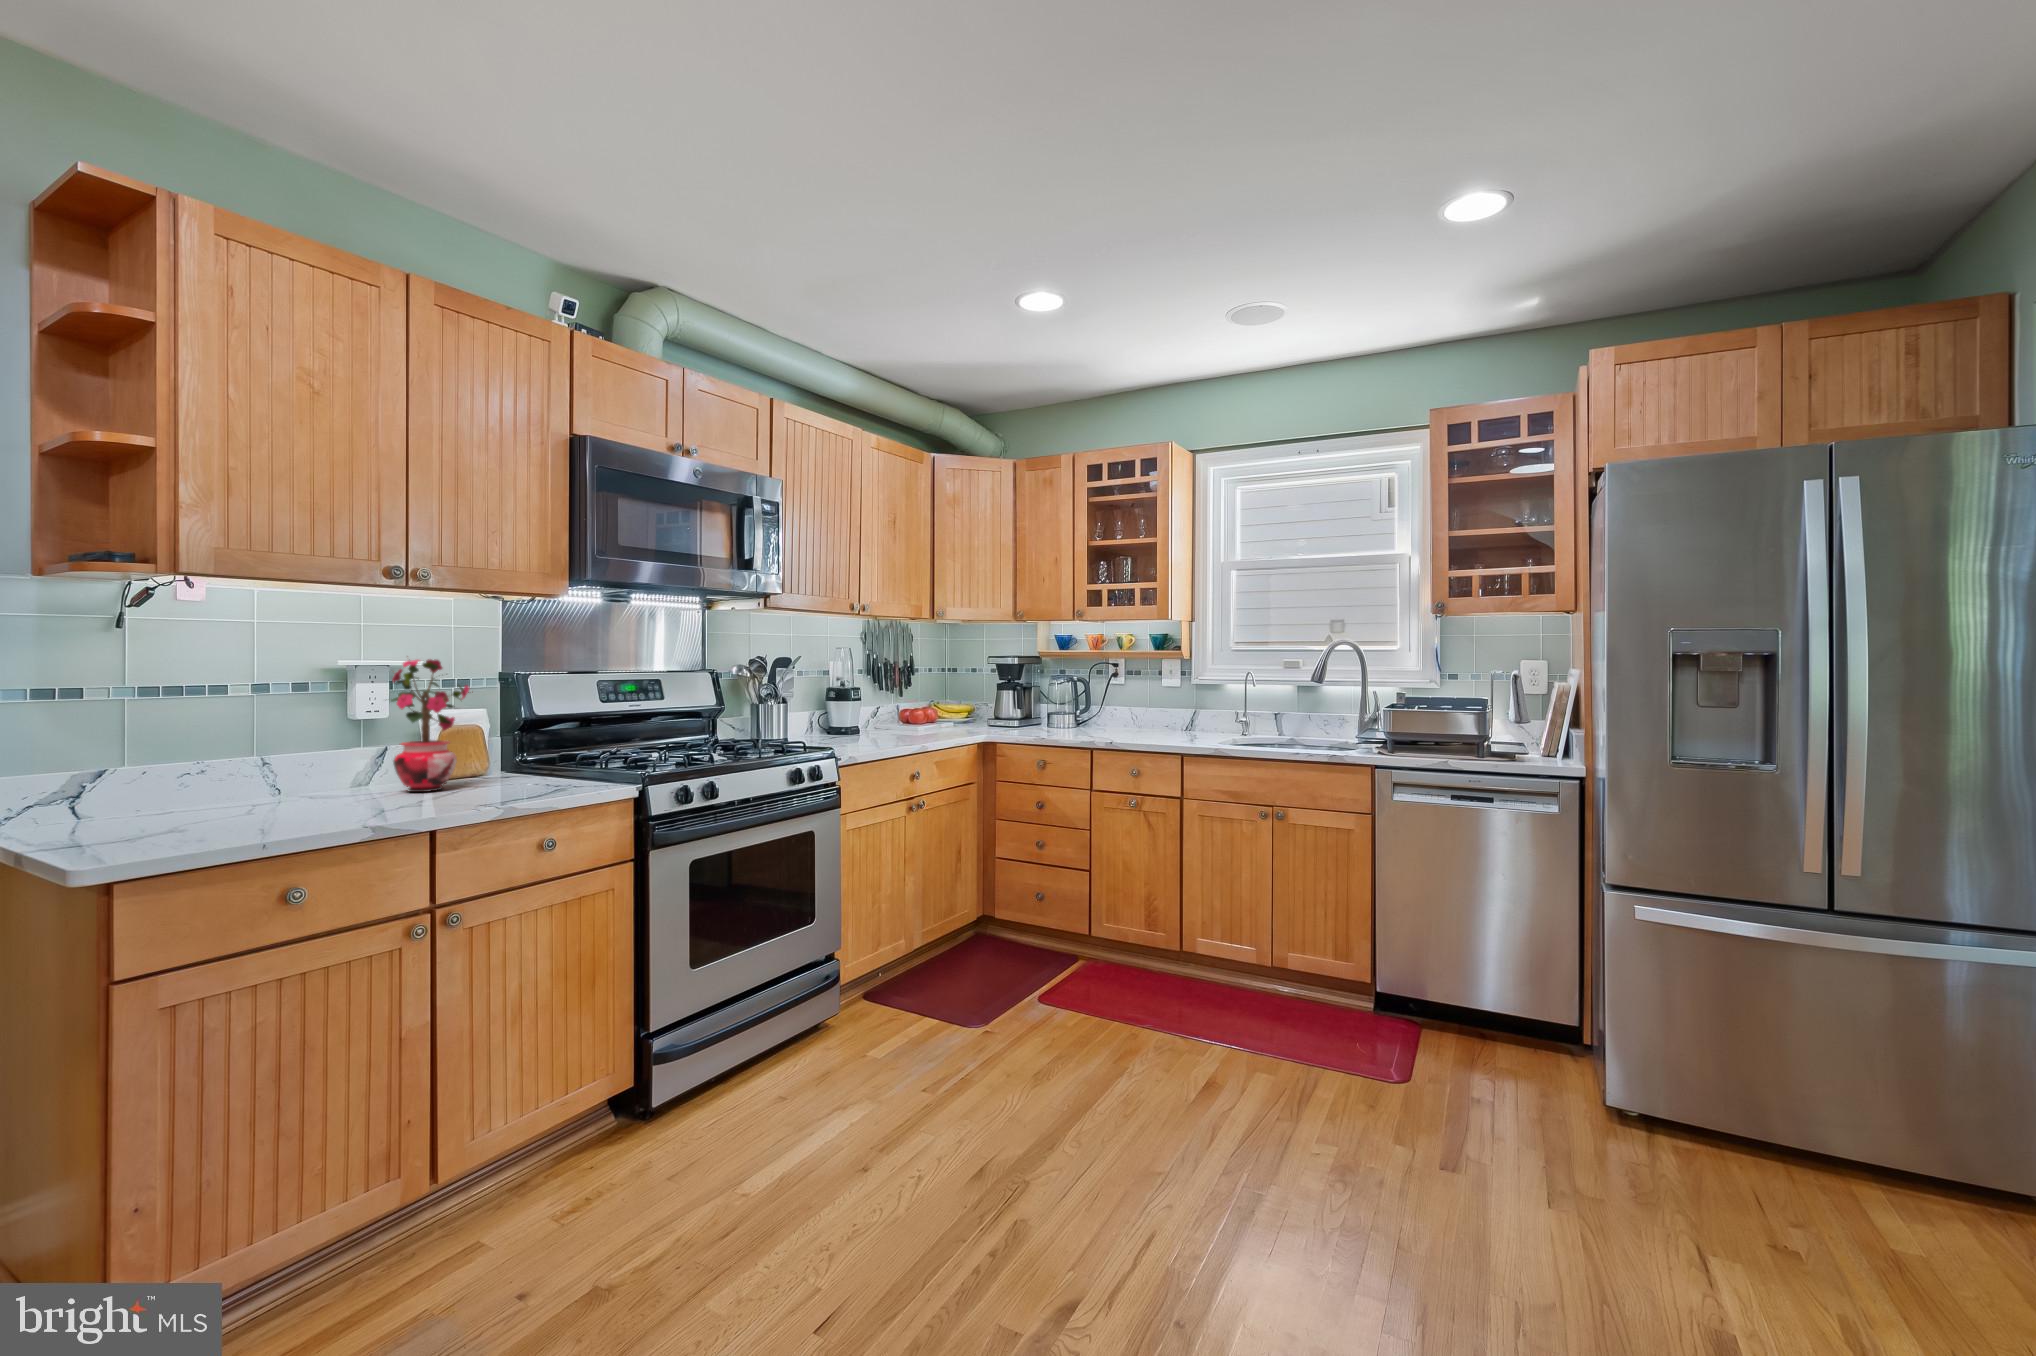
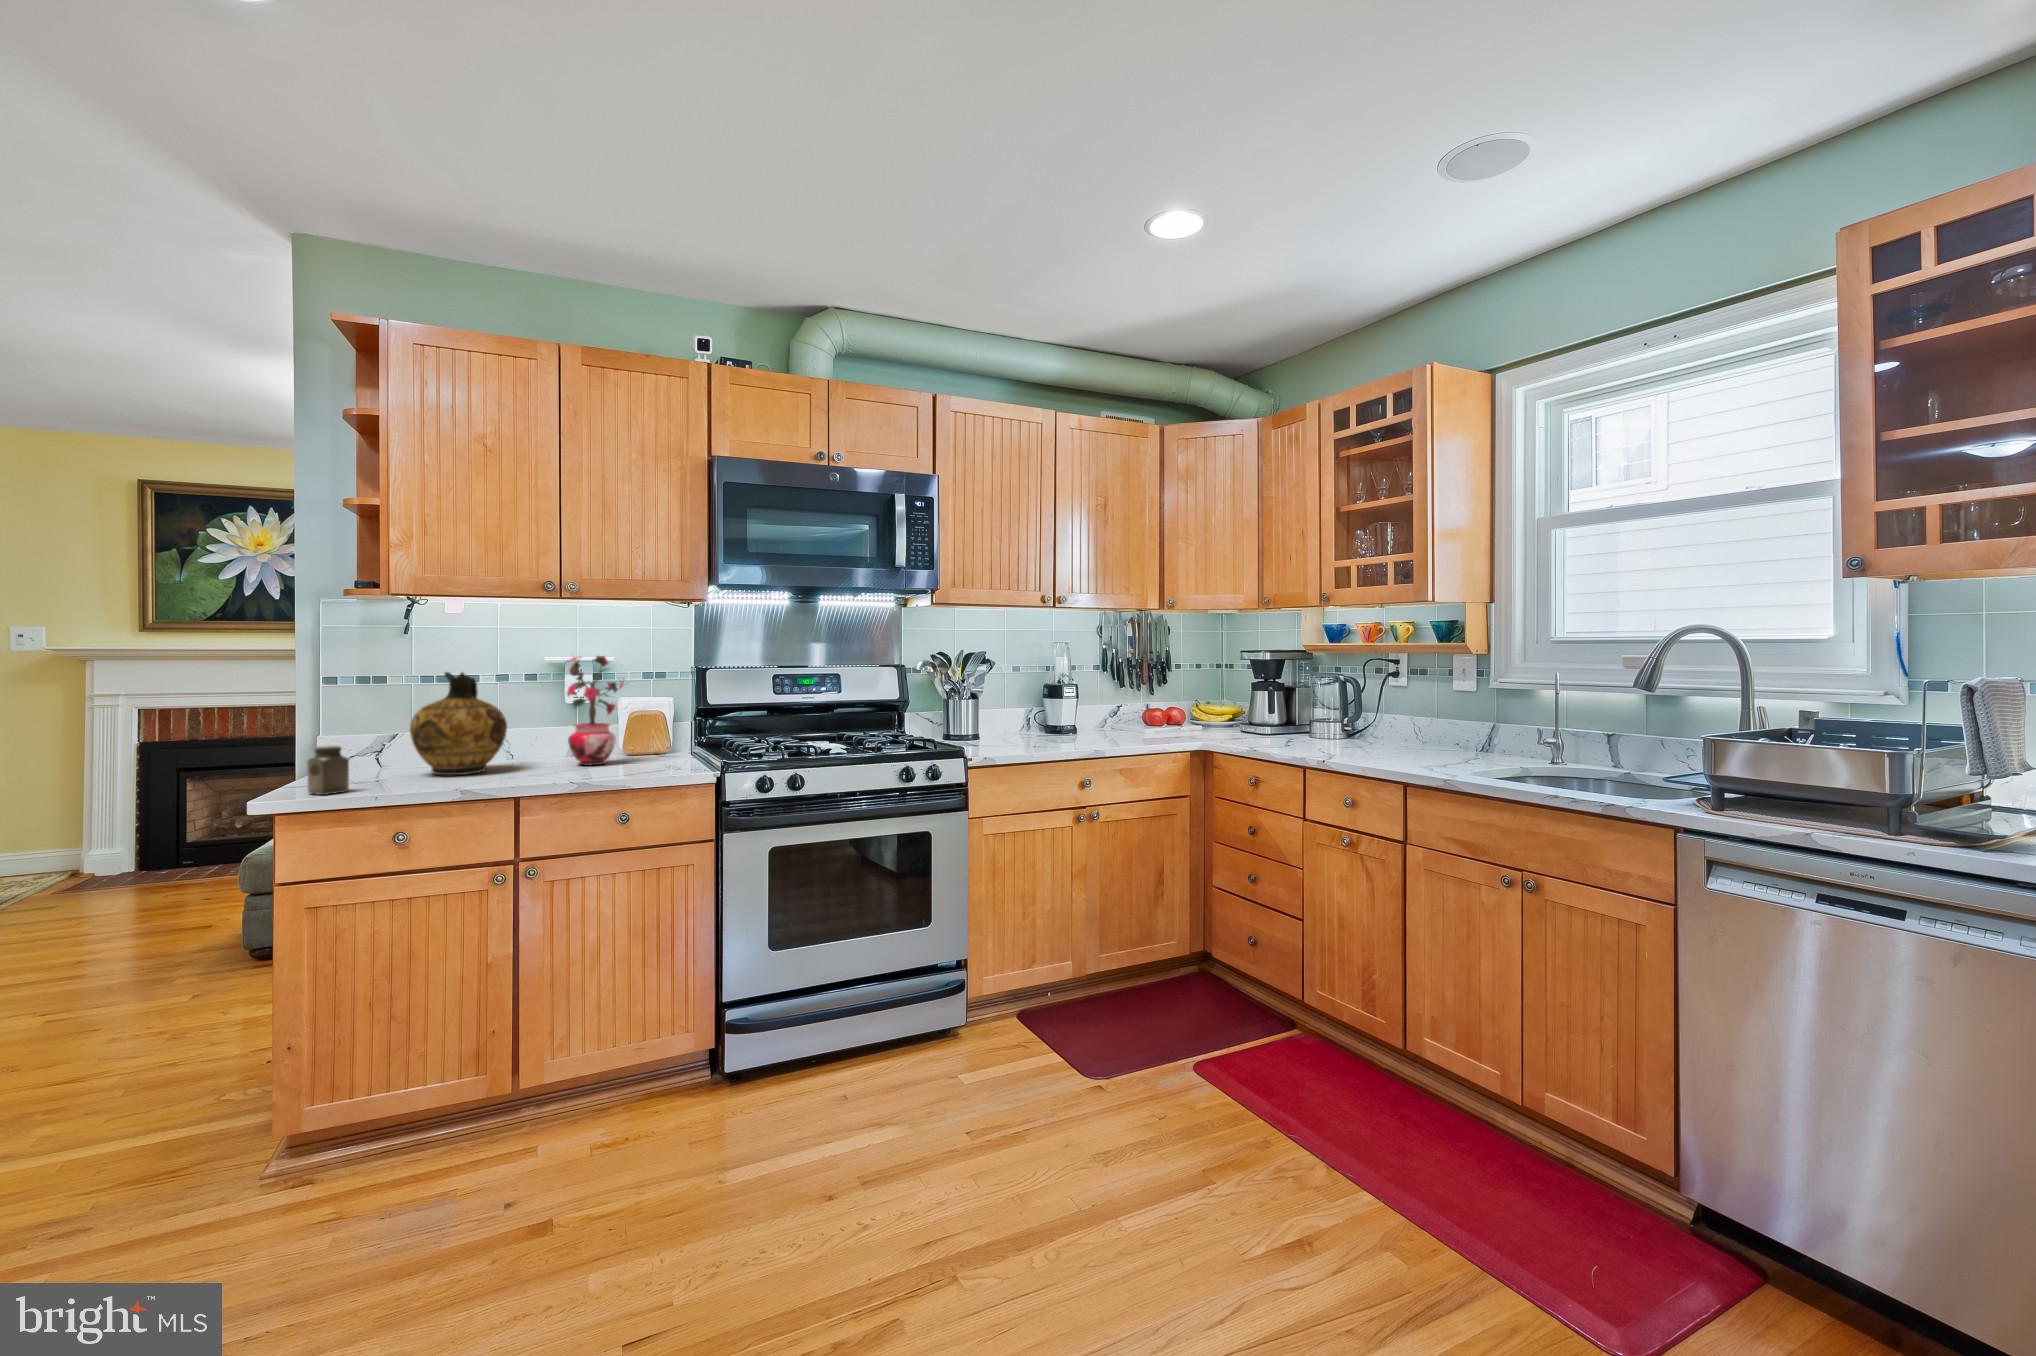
ceramic jug: none [181,680,324,816] -> present [410,672,507,775]
salt shaker: none [97,782,163,852] -> present [307,745,349,795]

